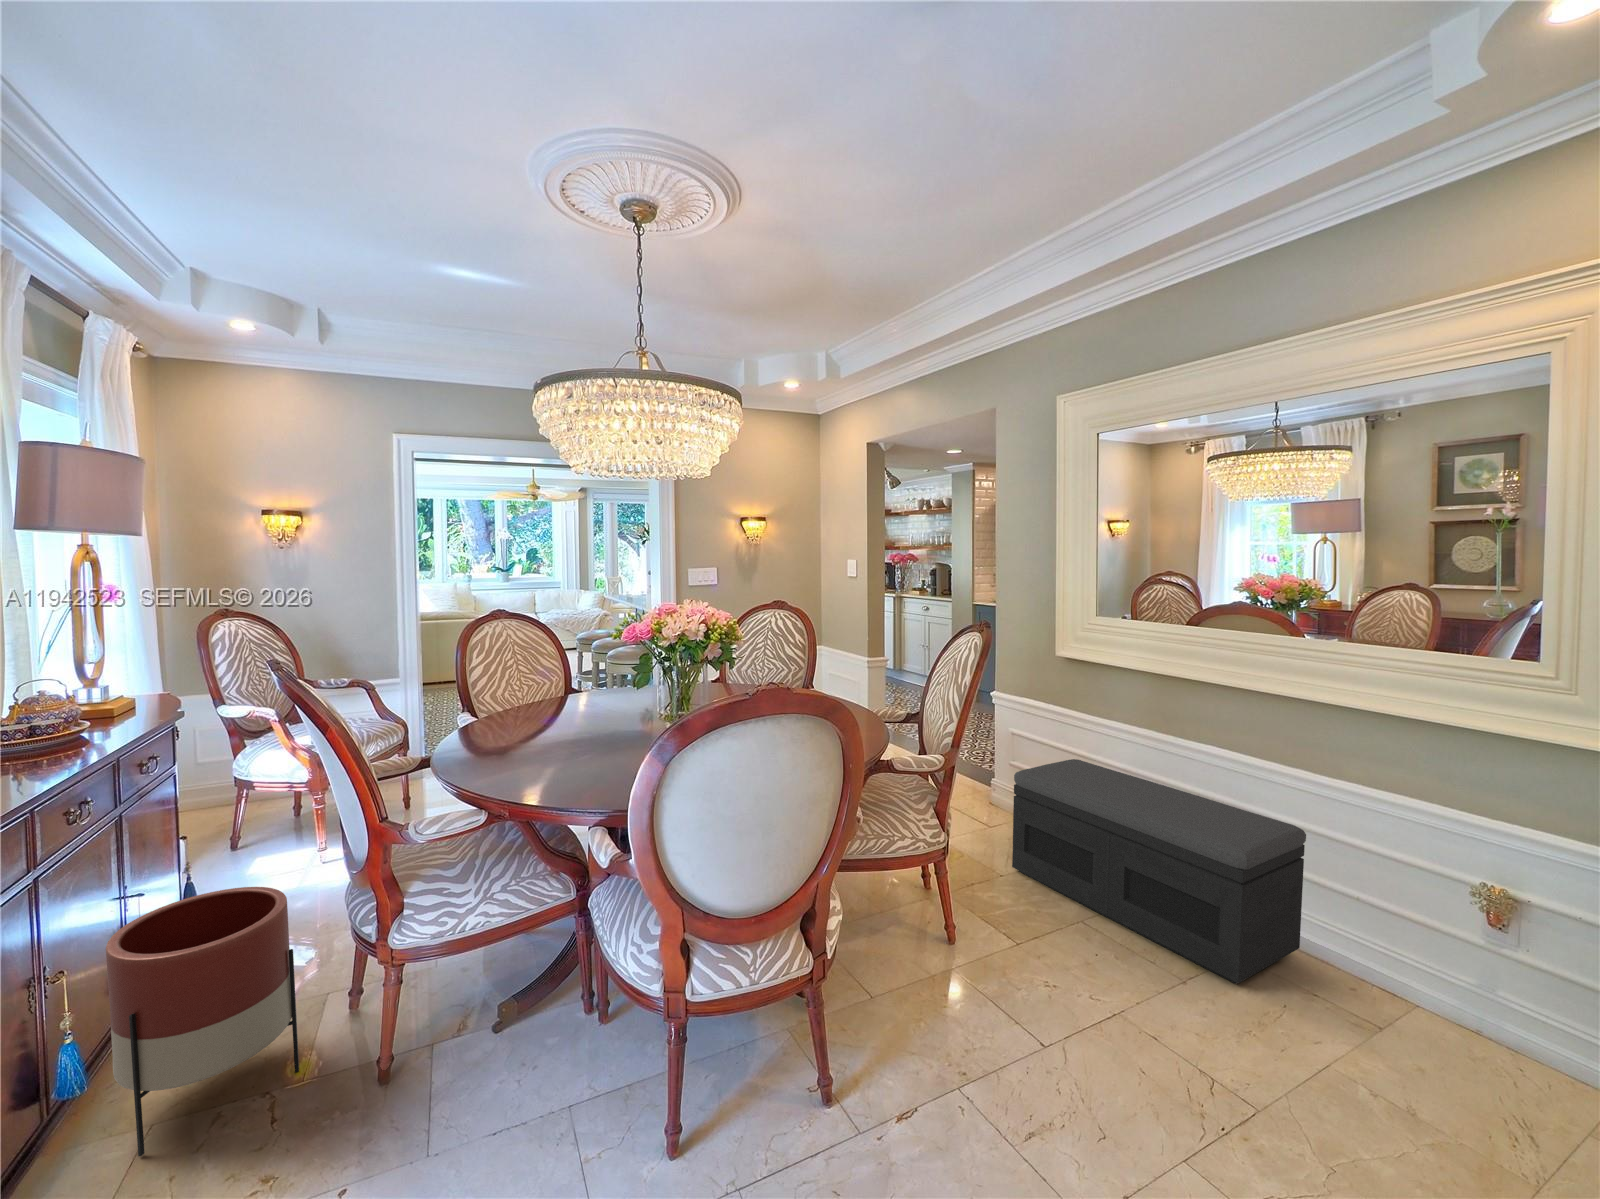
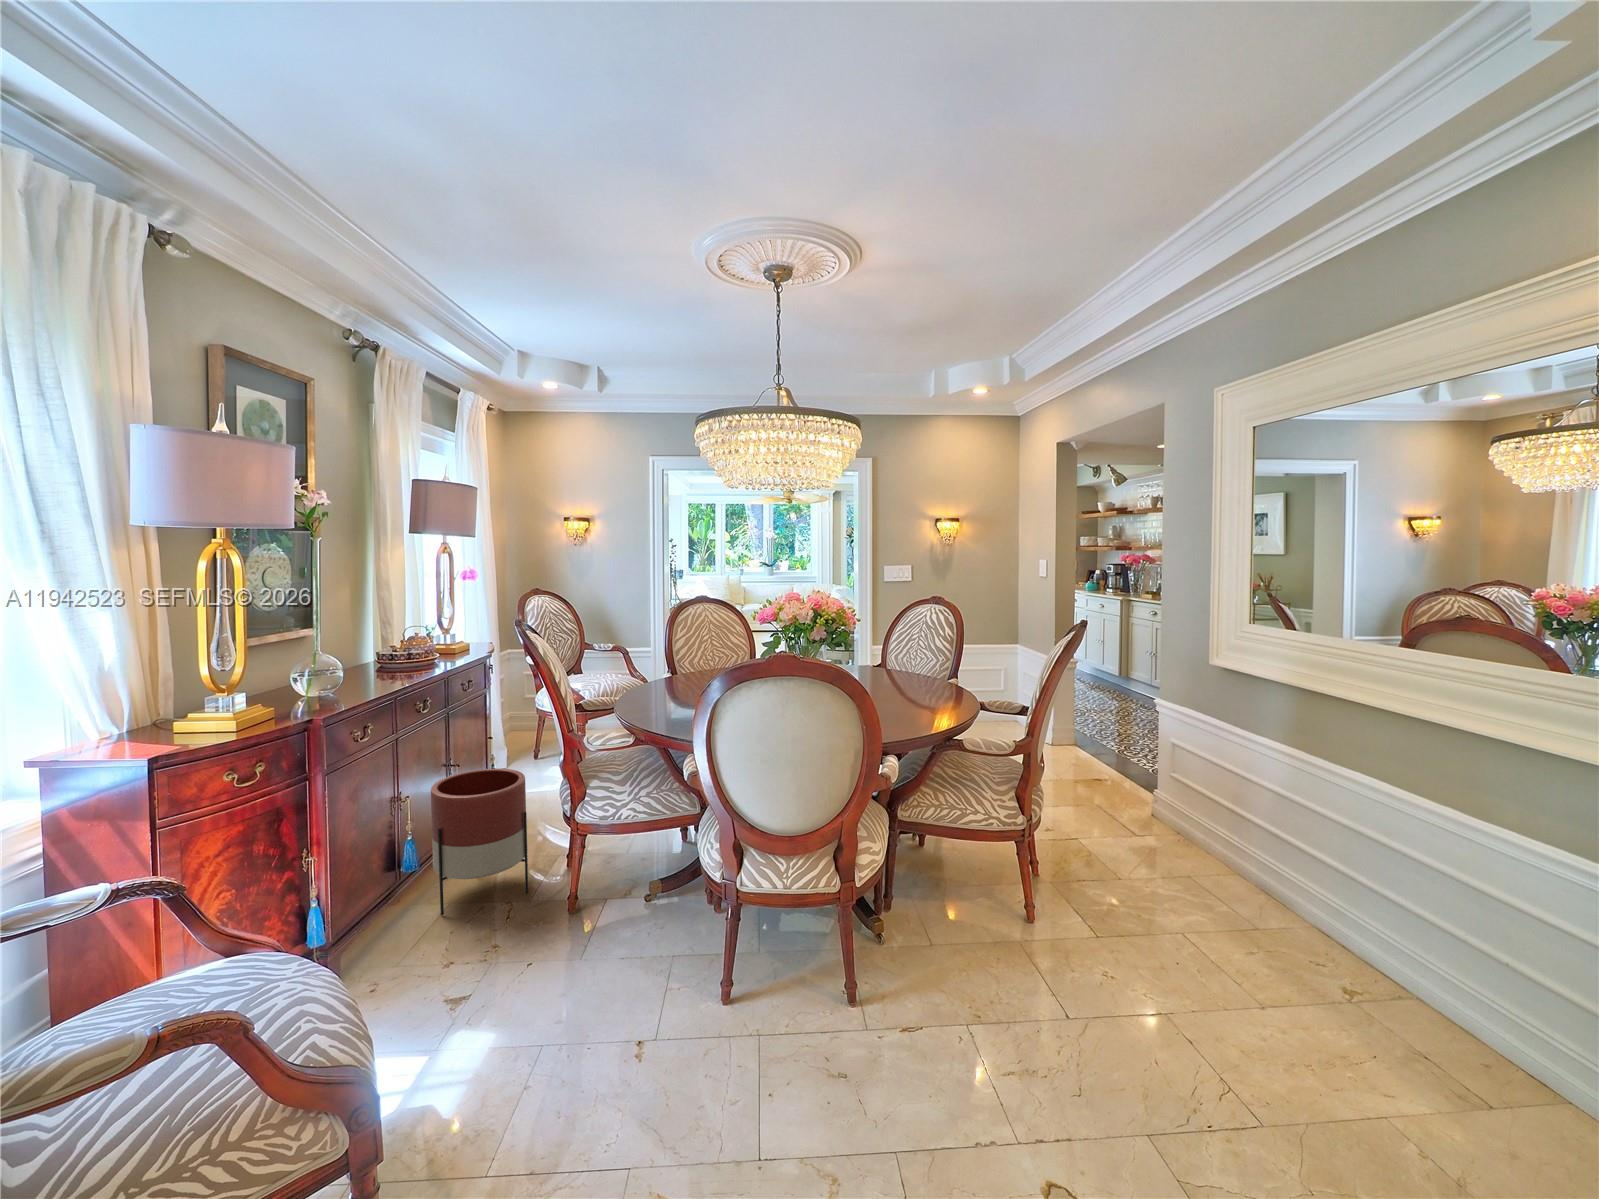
storage bench: present [1012,759,1306,984] -> none [1131,773,1447,1021]

